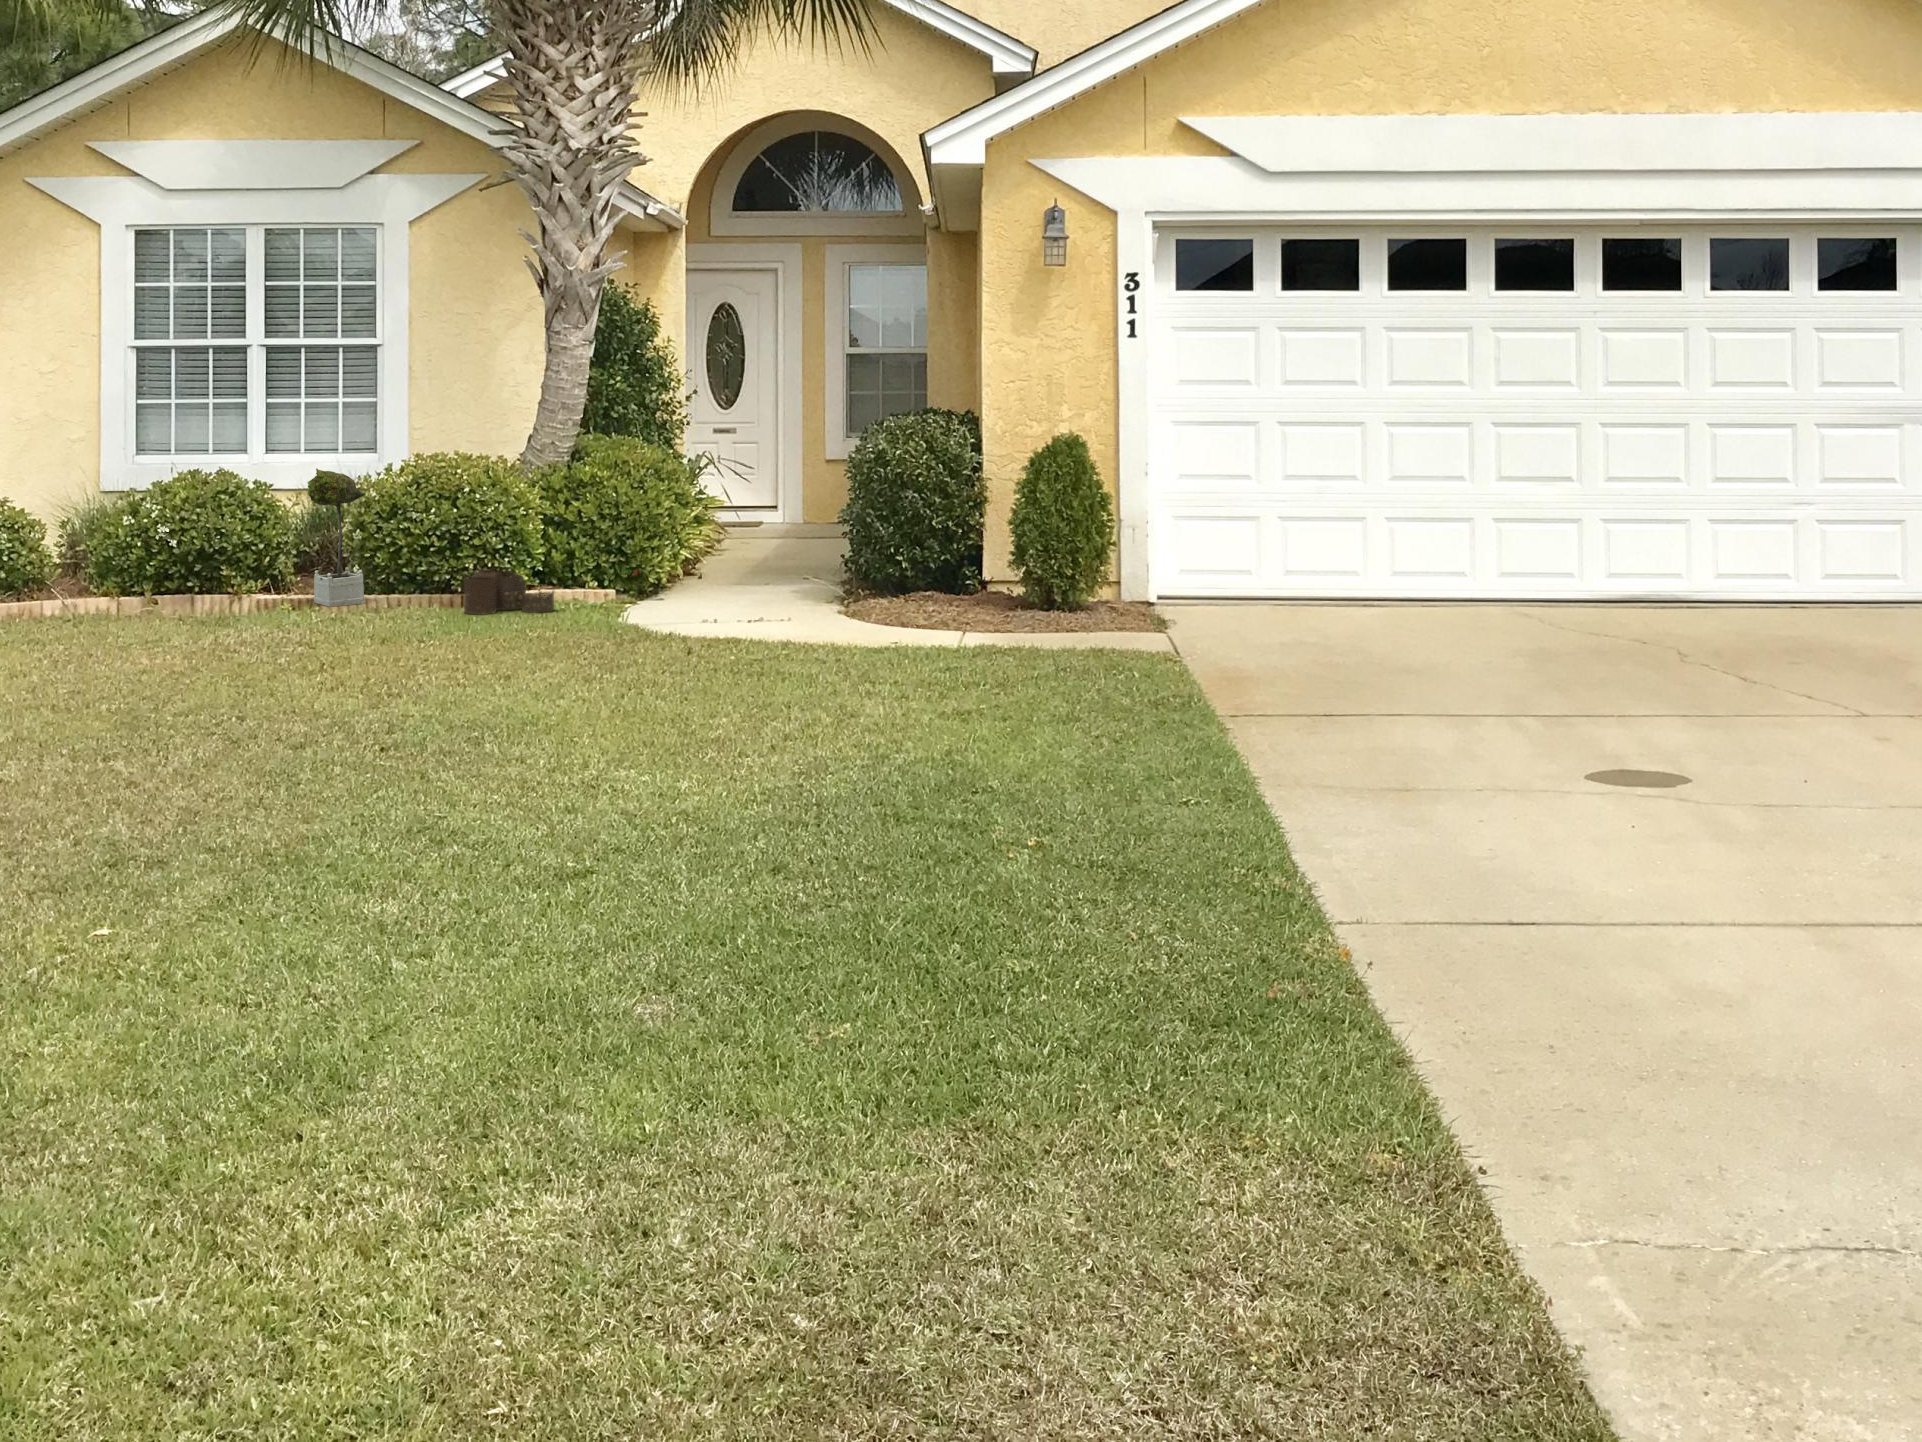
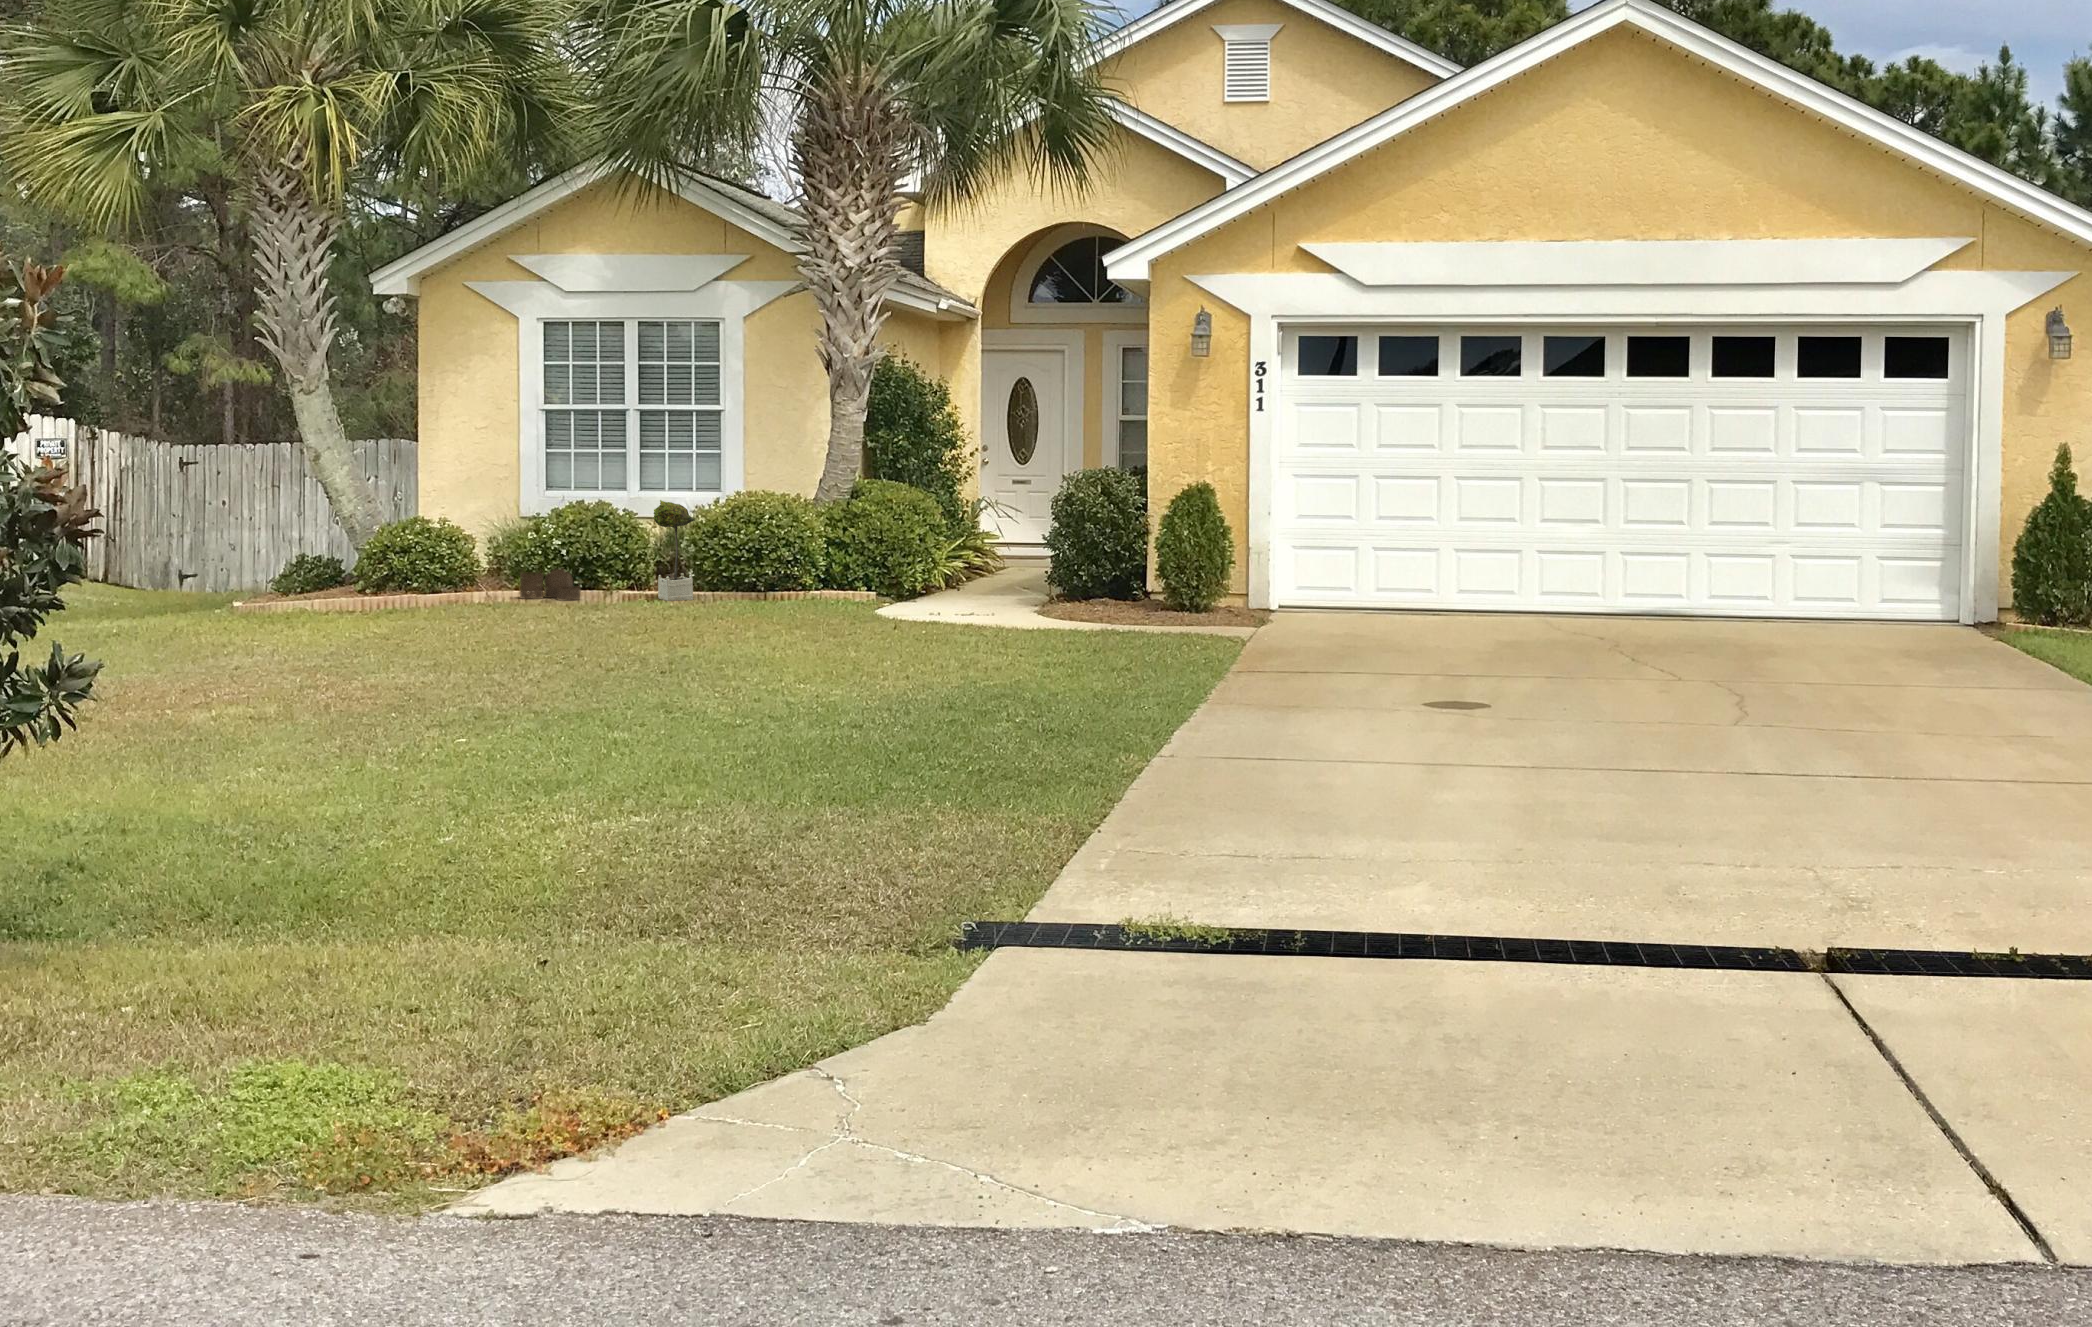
woven basket: present [464,570,554,615] -> present [520,568,580,601]

